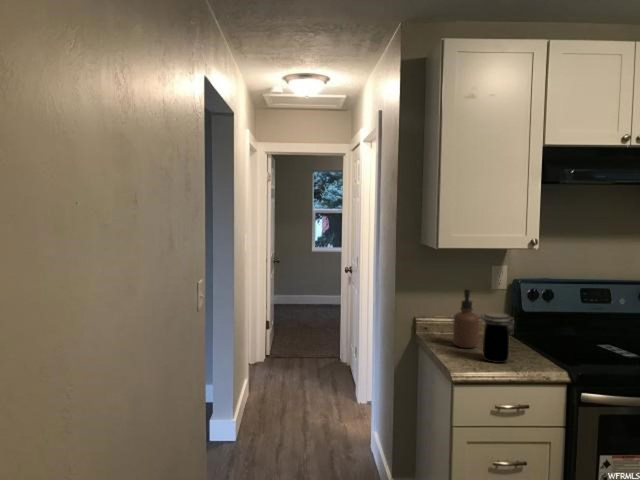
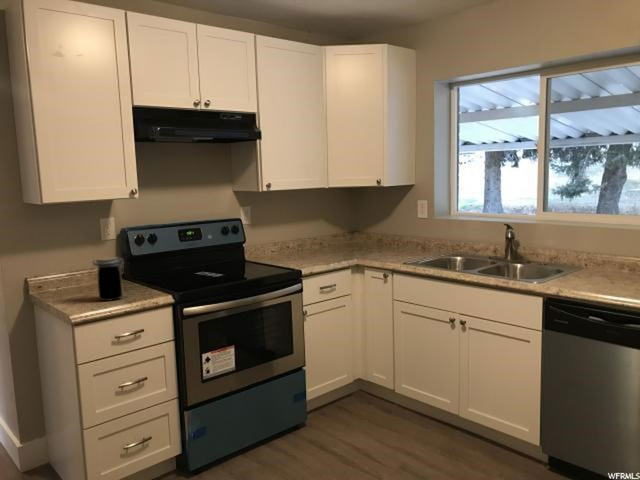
soap dispenser: present [453,289,479,348] -> none [67,241,94,296]

